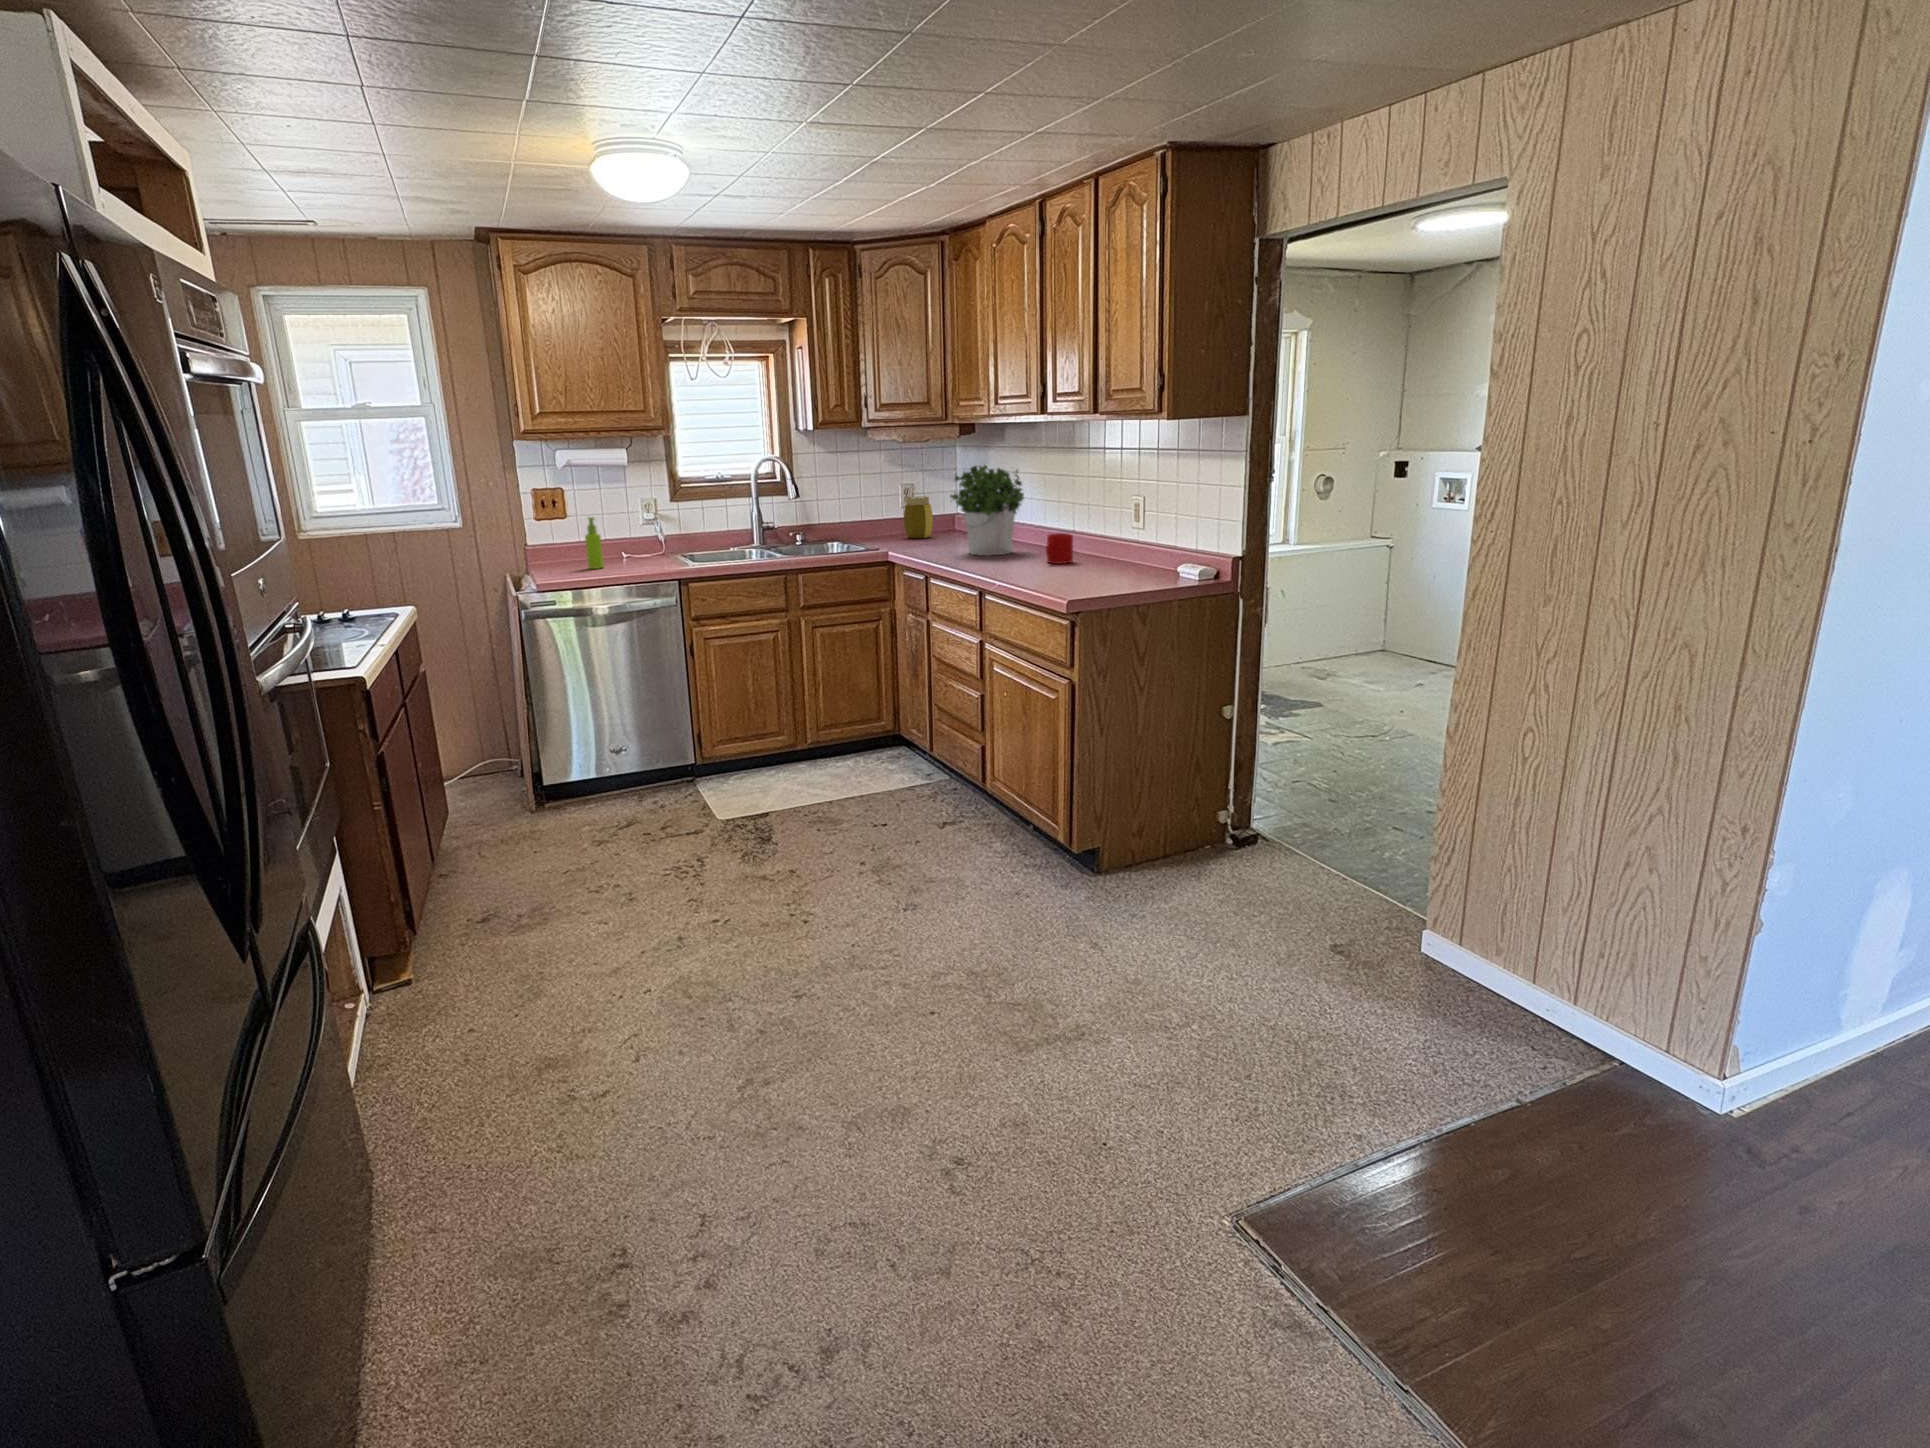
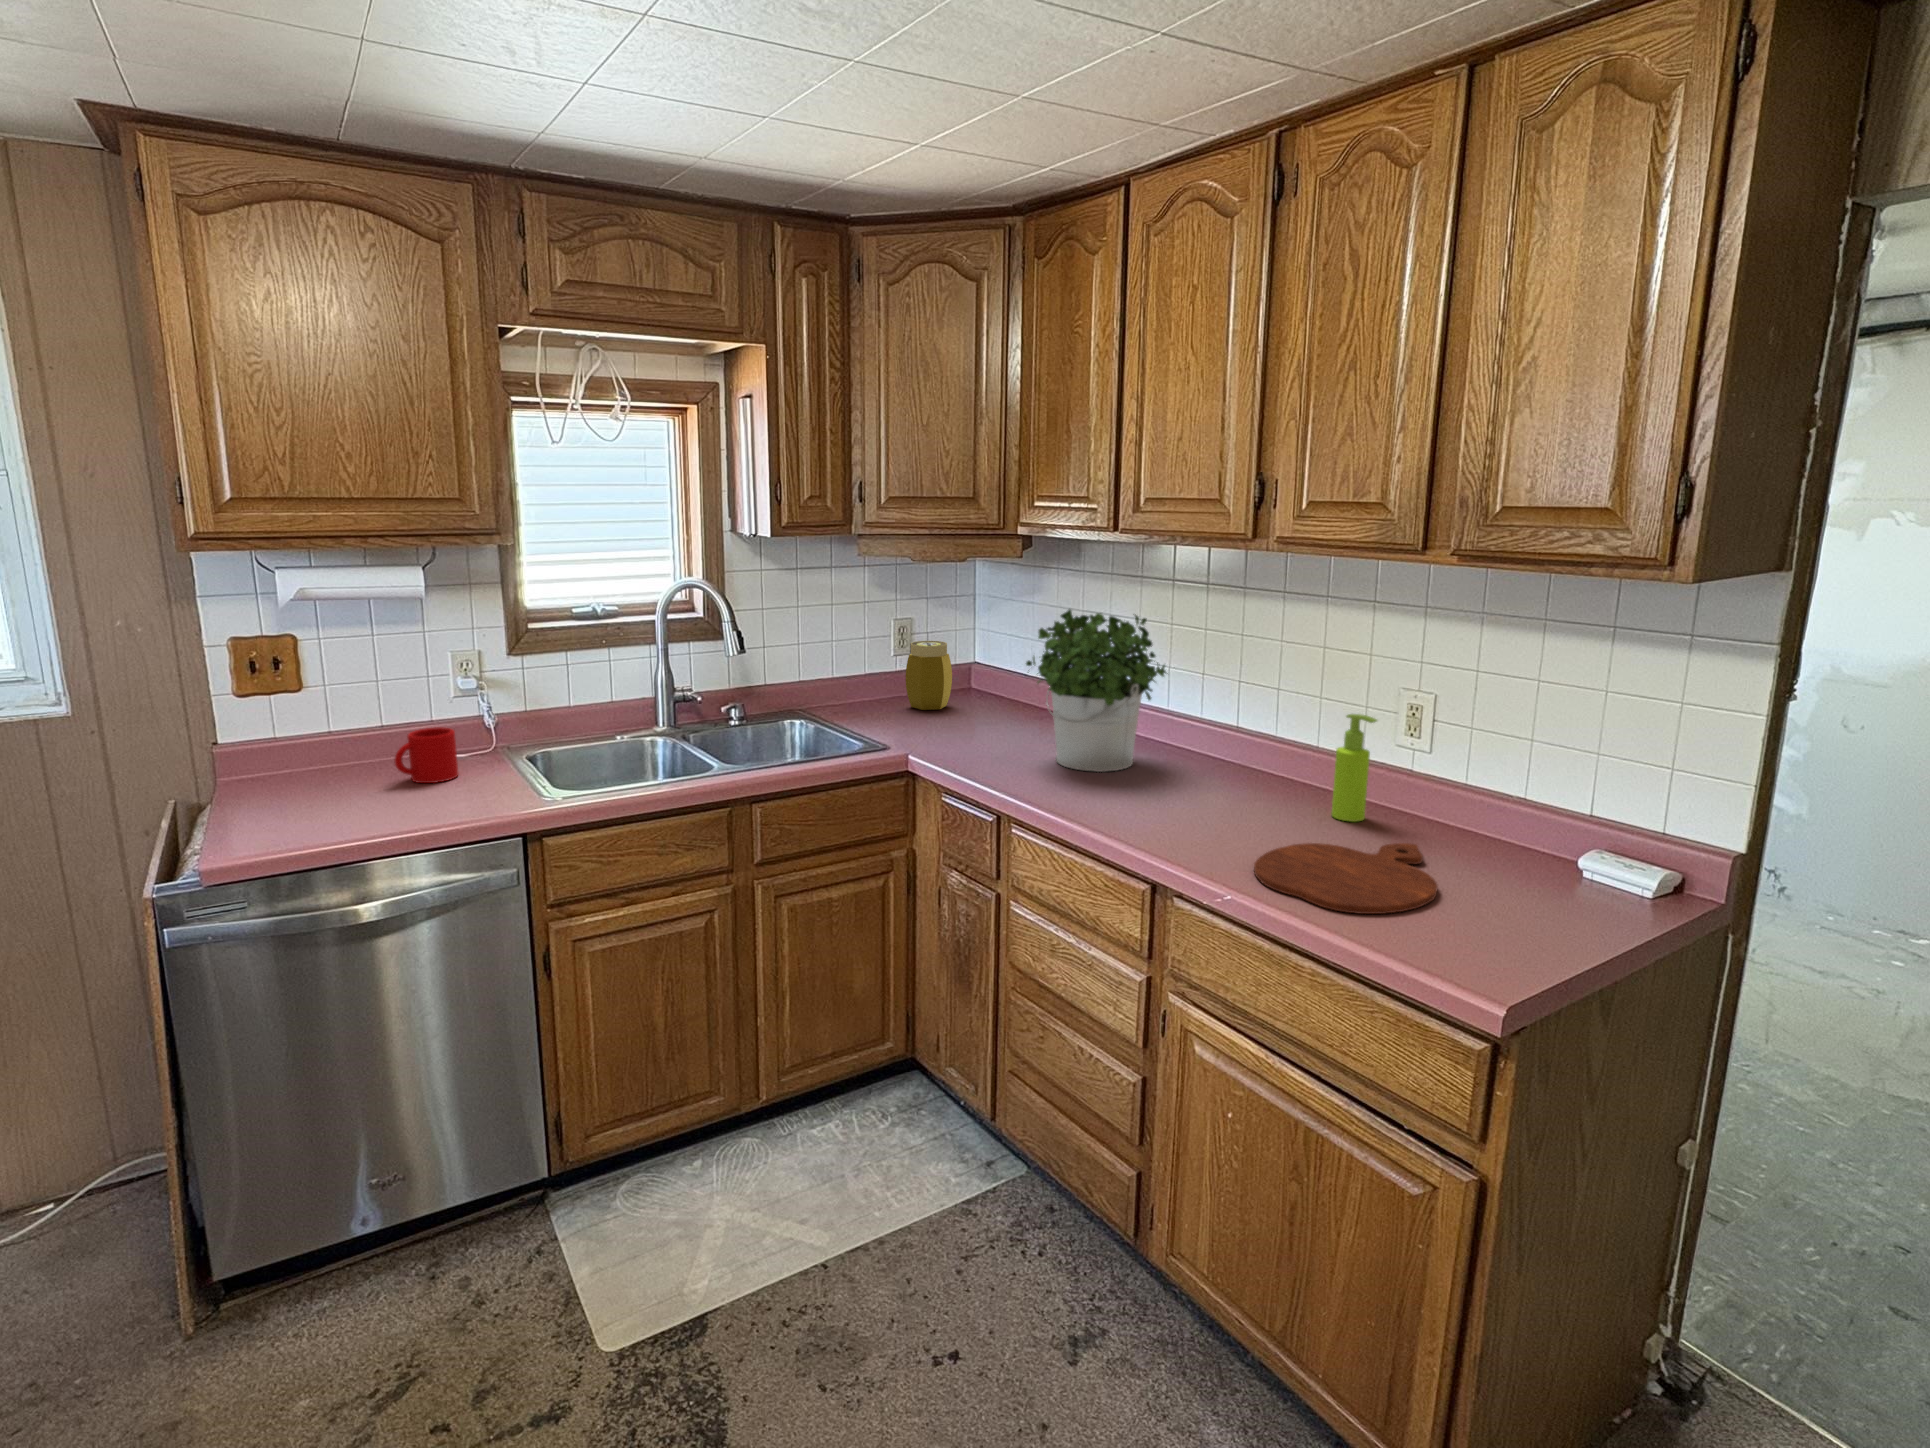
soap dispenser: present [585,517,604,569] -> present [1332,714,1377,822]
mug: present [1046,533,1073,564] -> present [395,727,458,783]
cutting board: none [1020,570,1115,587] -> present [1254,843,1438,914]

